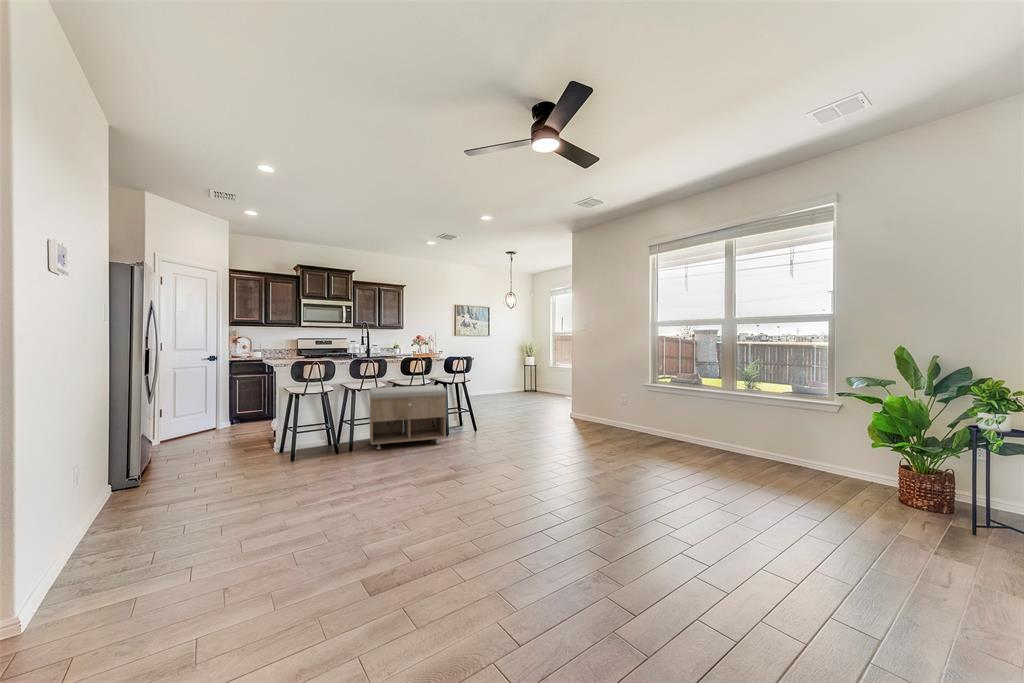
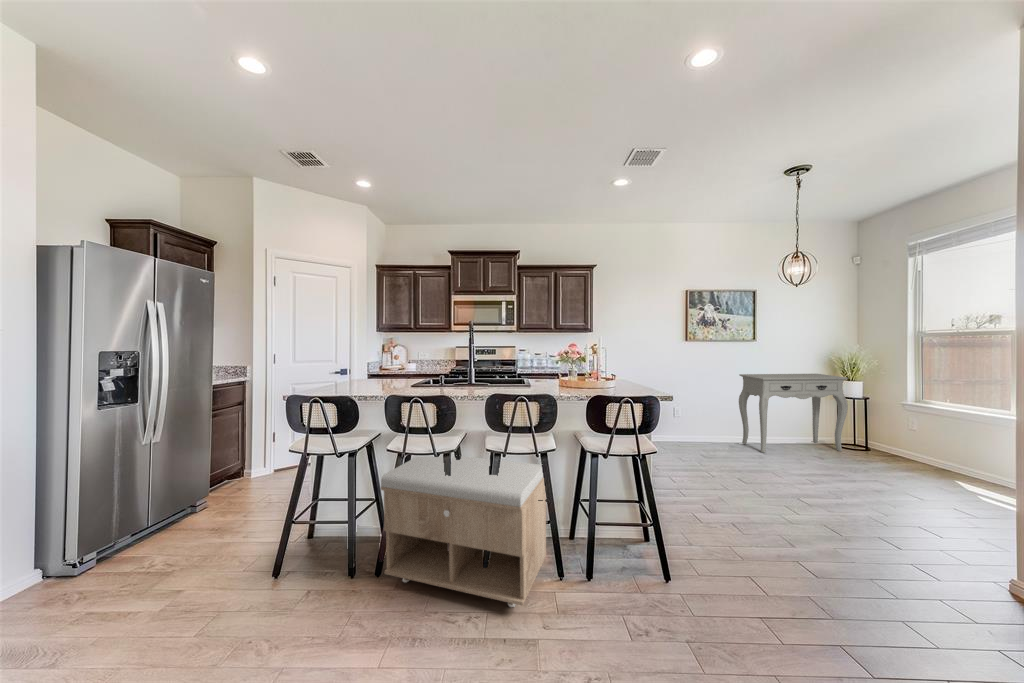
console table: none [483,354,530,396] -> present [739,374,848,453]

